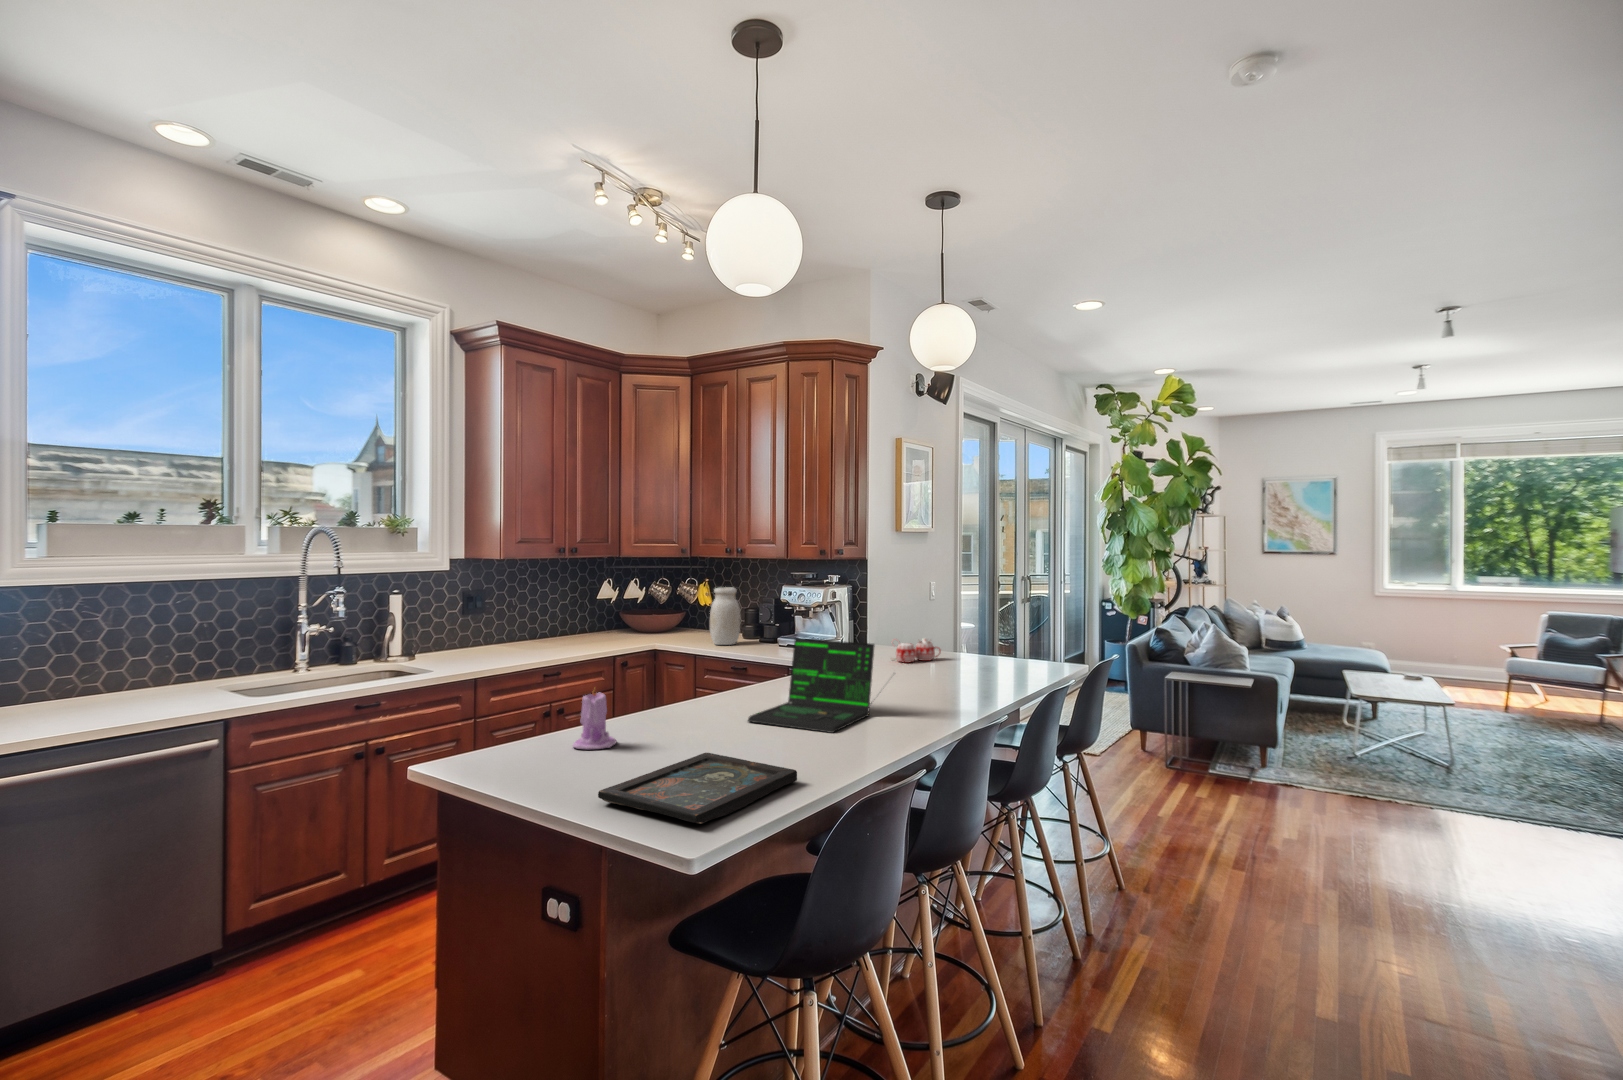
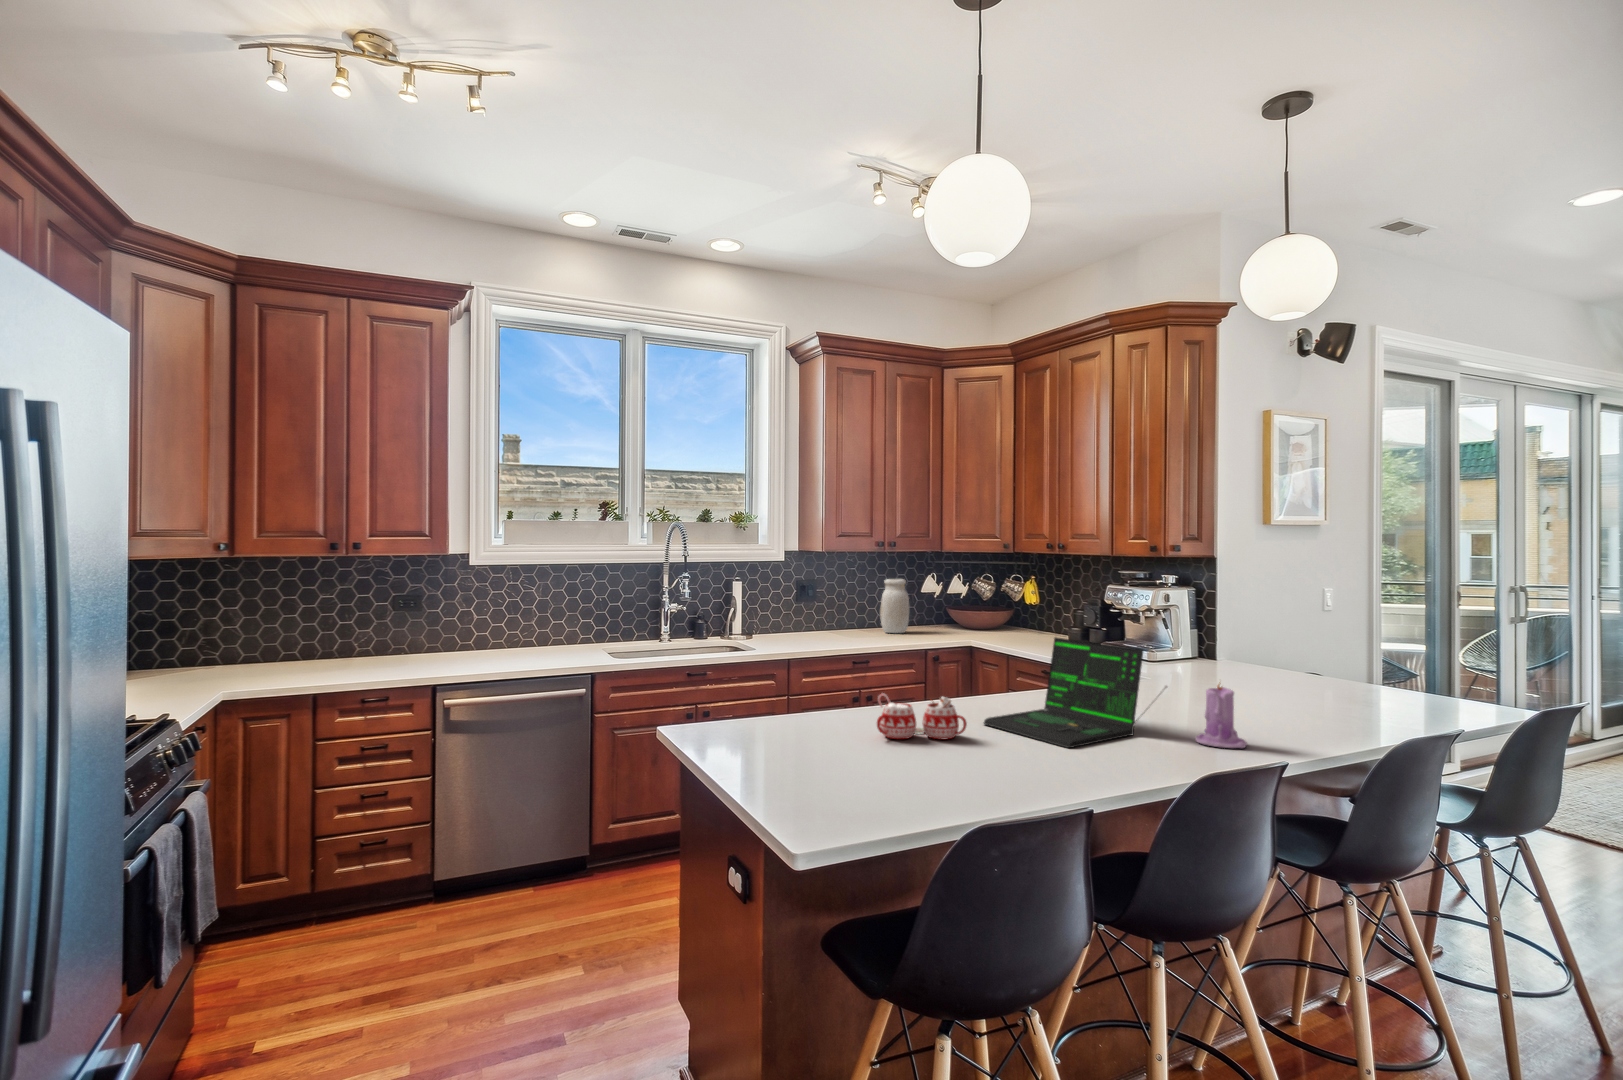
jar: present [710,587,741,645] -> present [880,579,909,633]
mug: present [892,638,941,663] -> present [877,694,967,740]
candle: present [573,691,616,750] -> present [1195,684,1247,748]
tray: present [598,753,797,824] -> none [755,748,970,819]

